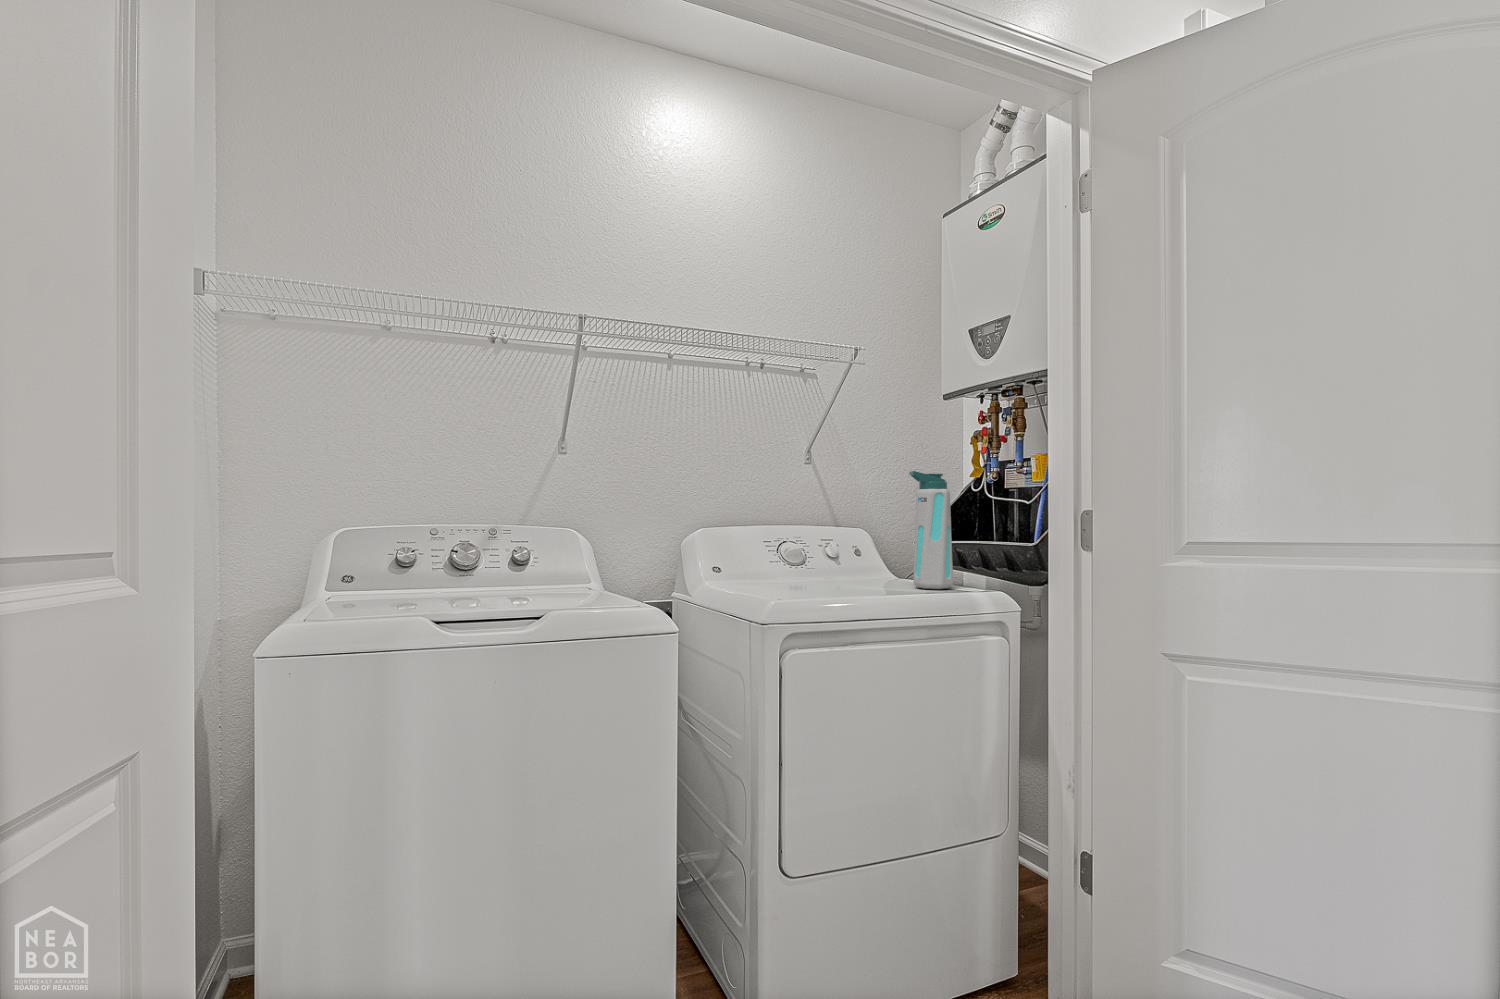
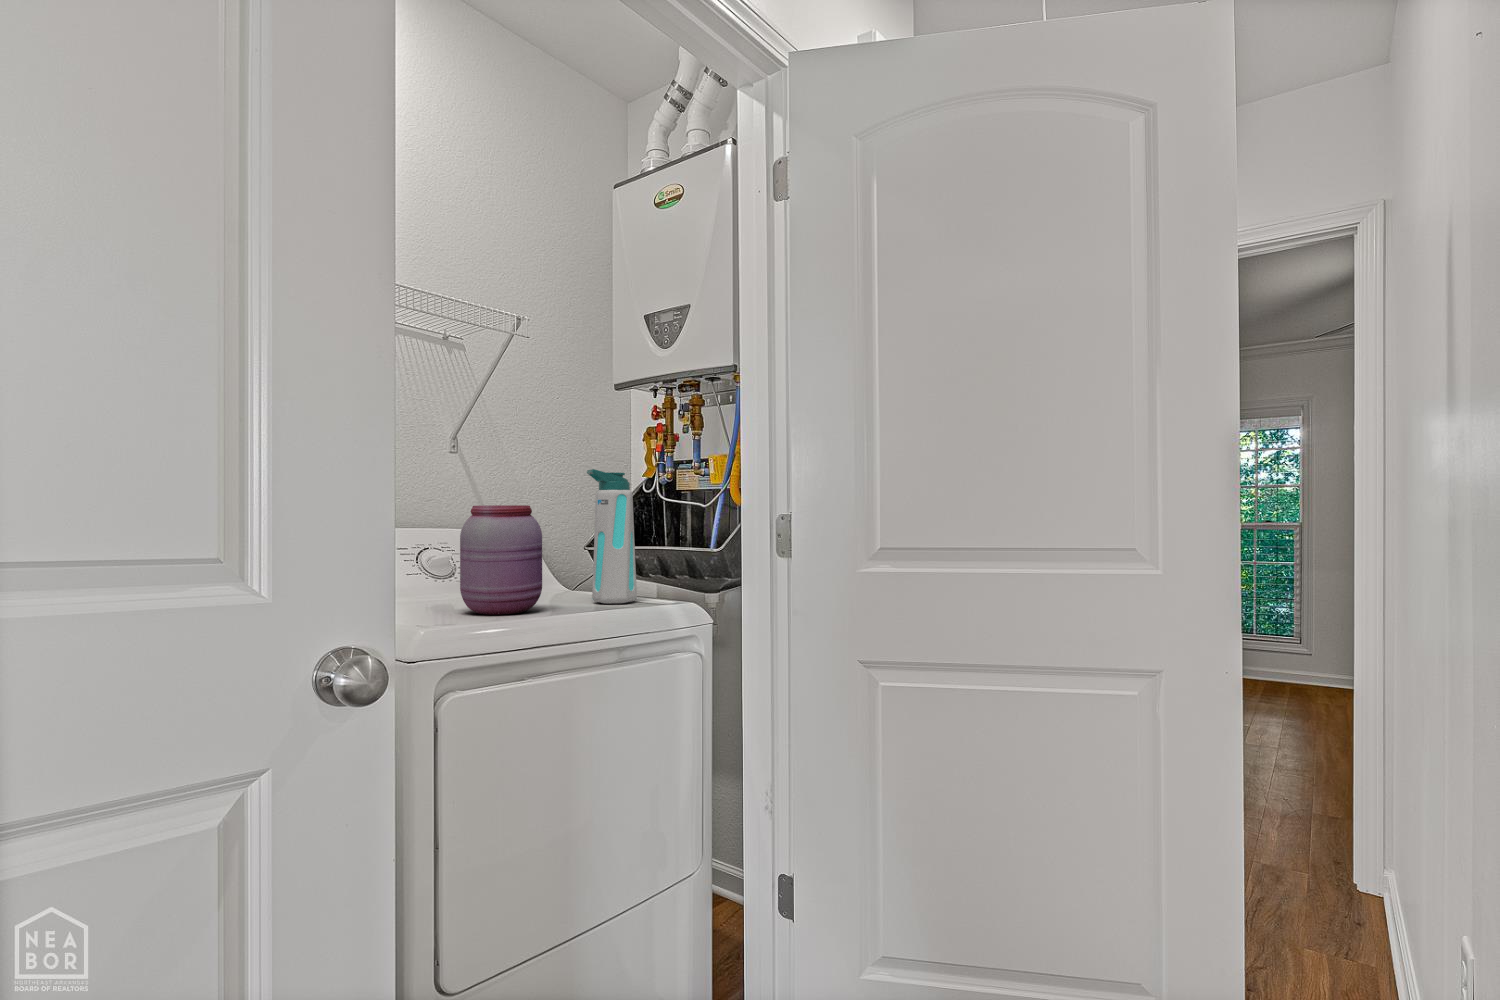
jar: none [803,502,868,592] -> present [460,505,542,615]

